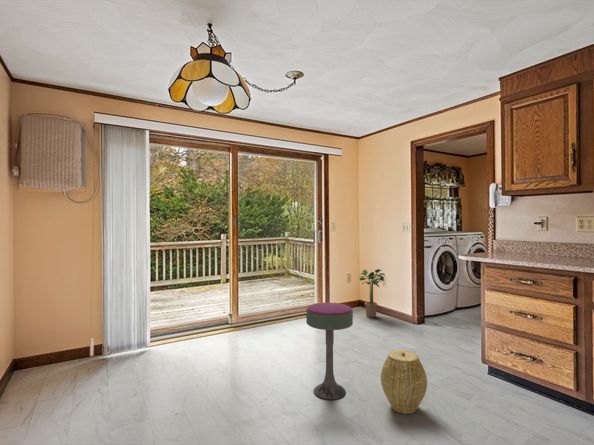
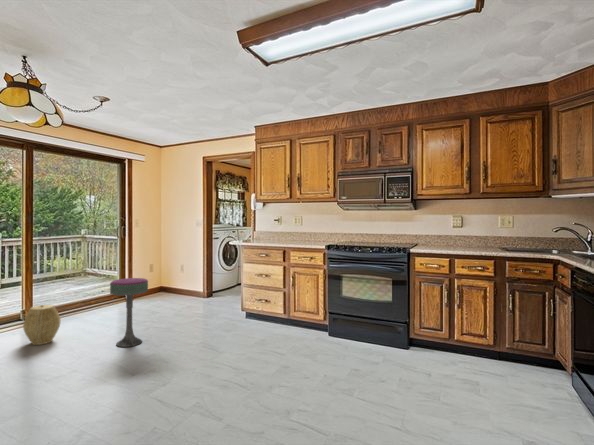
potted plant: present [358,269,385,317] -> none [157,257,183,298]
woven basket: present [381,350,427,414] -> present [23,305,60,345]

